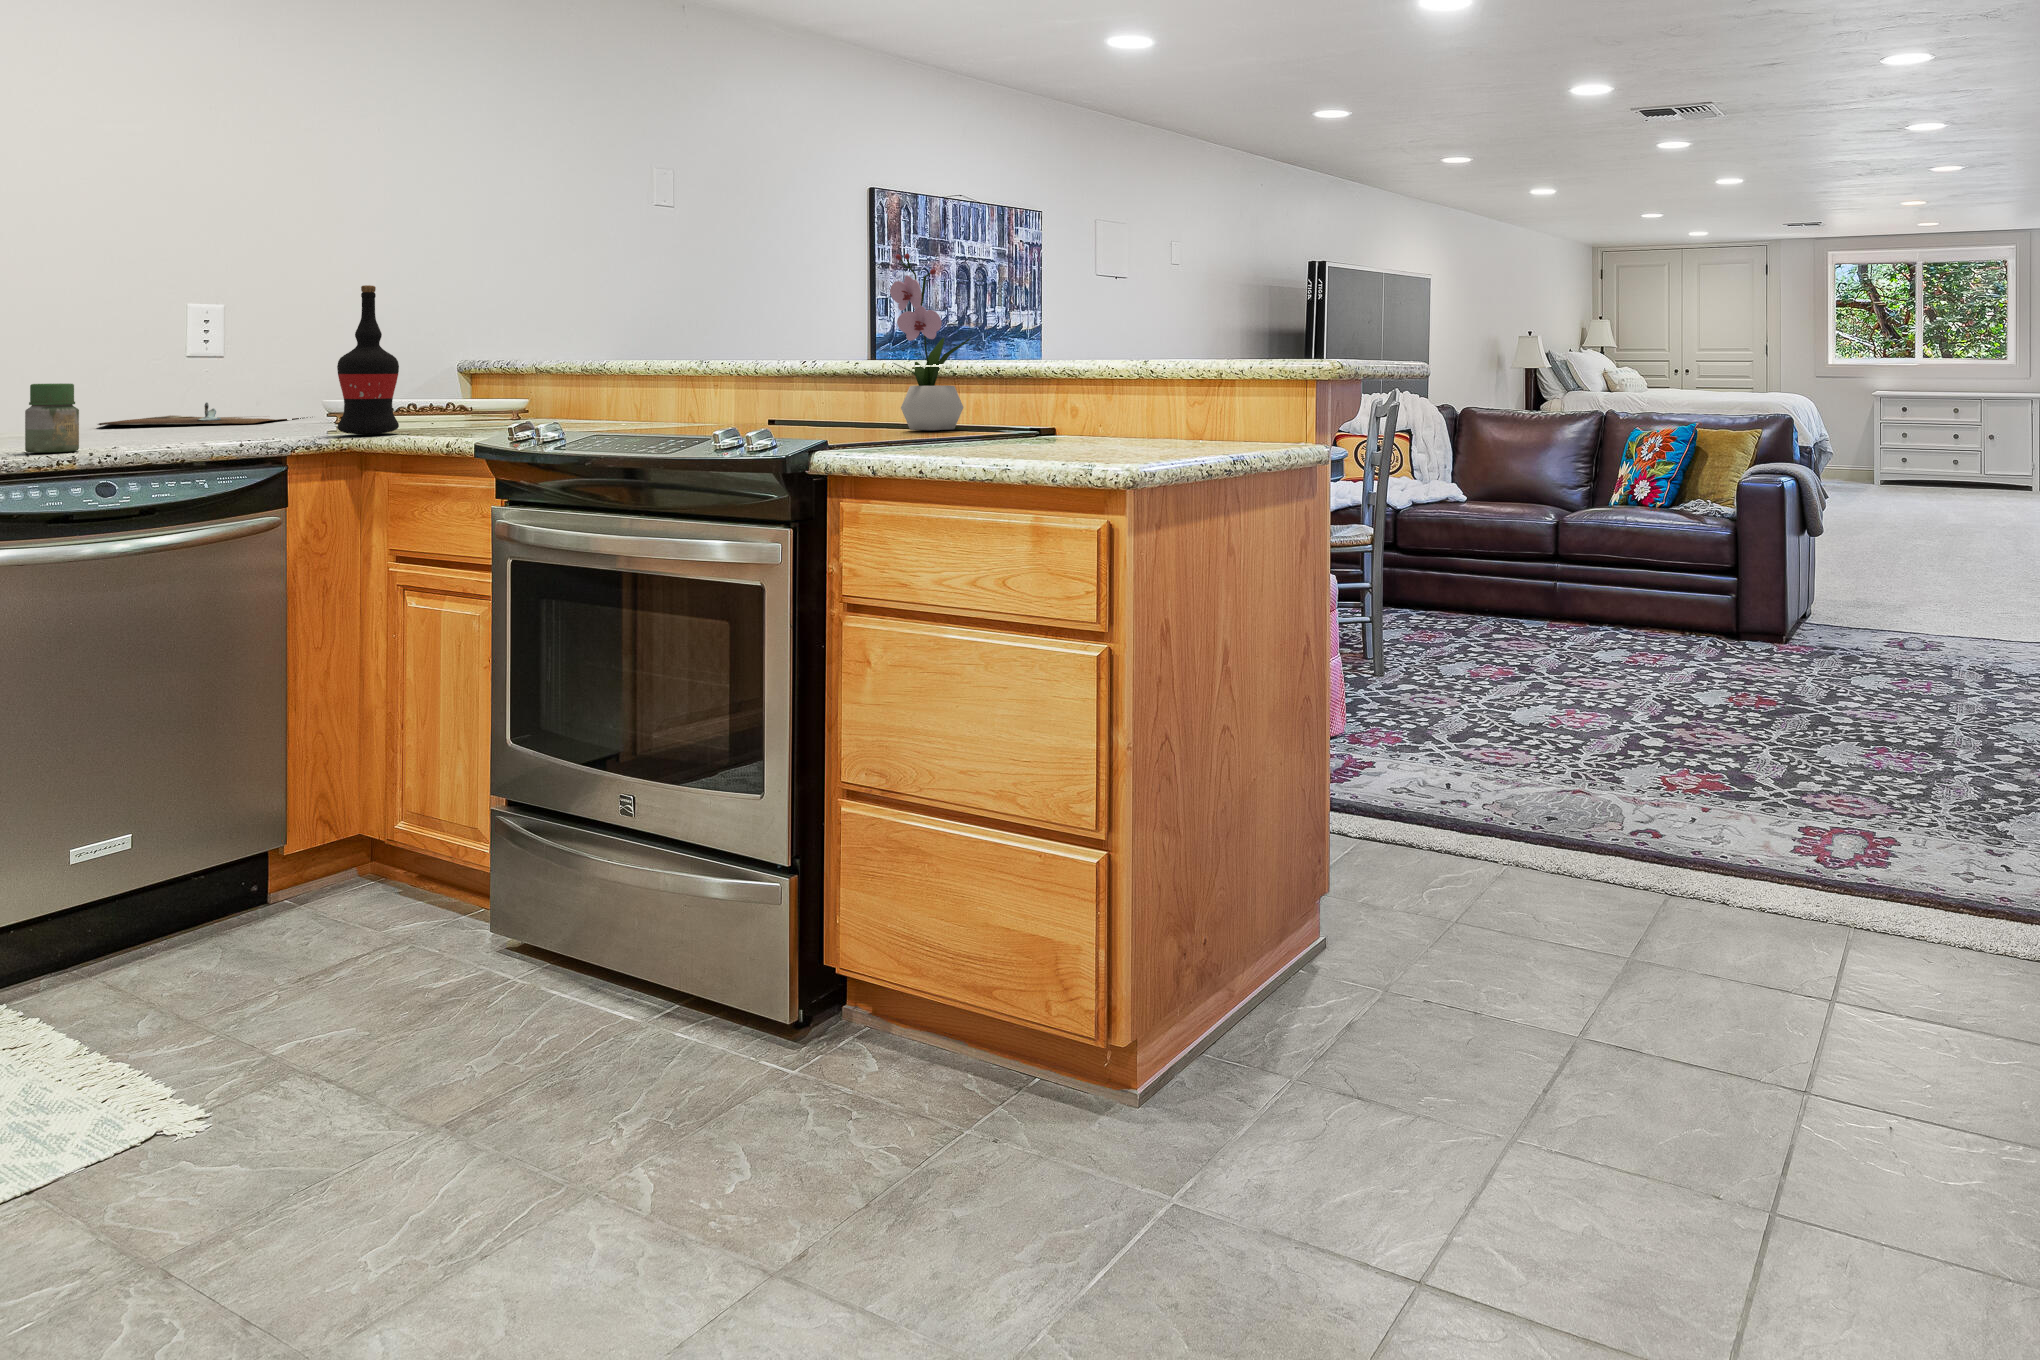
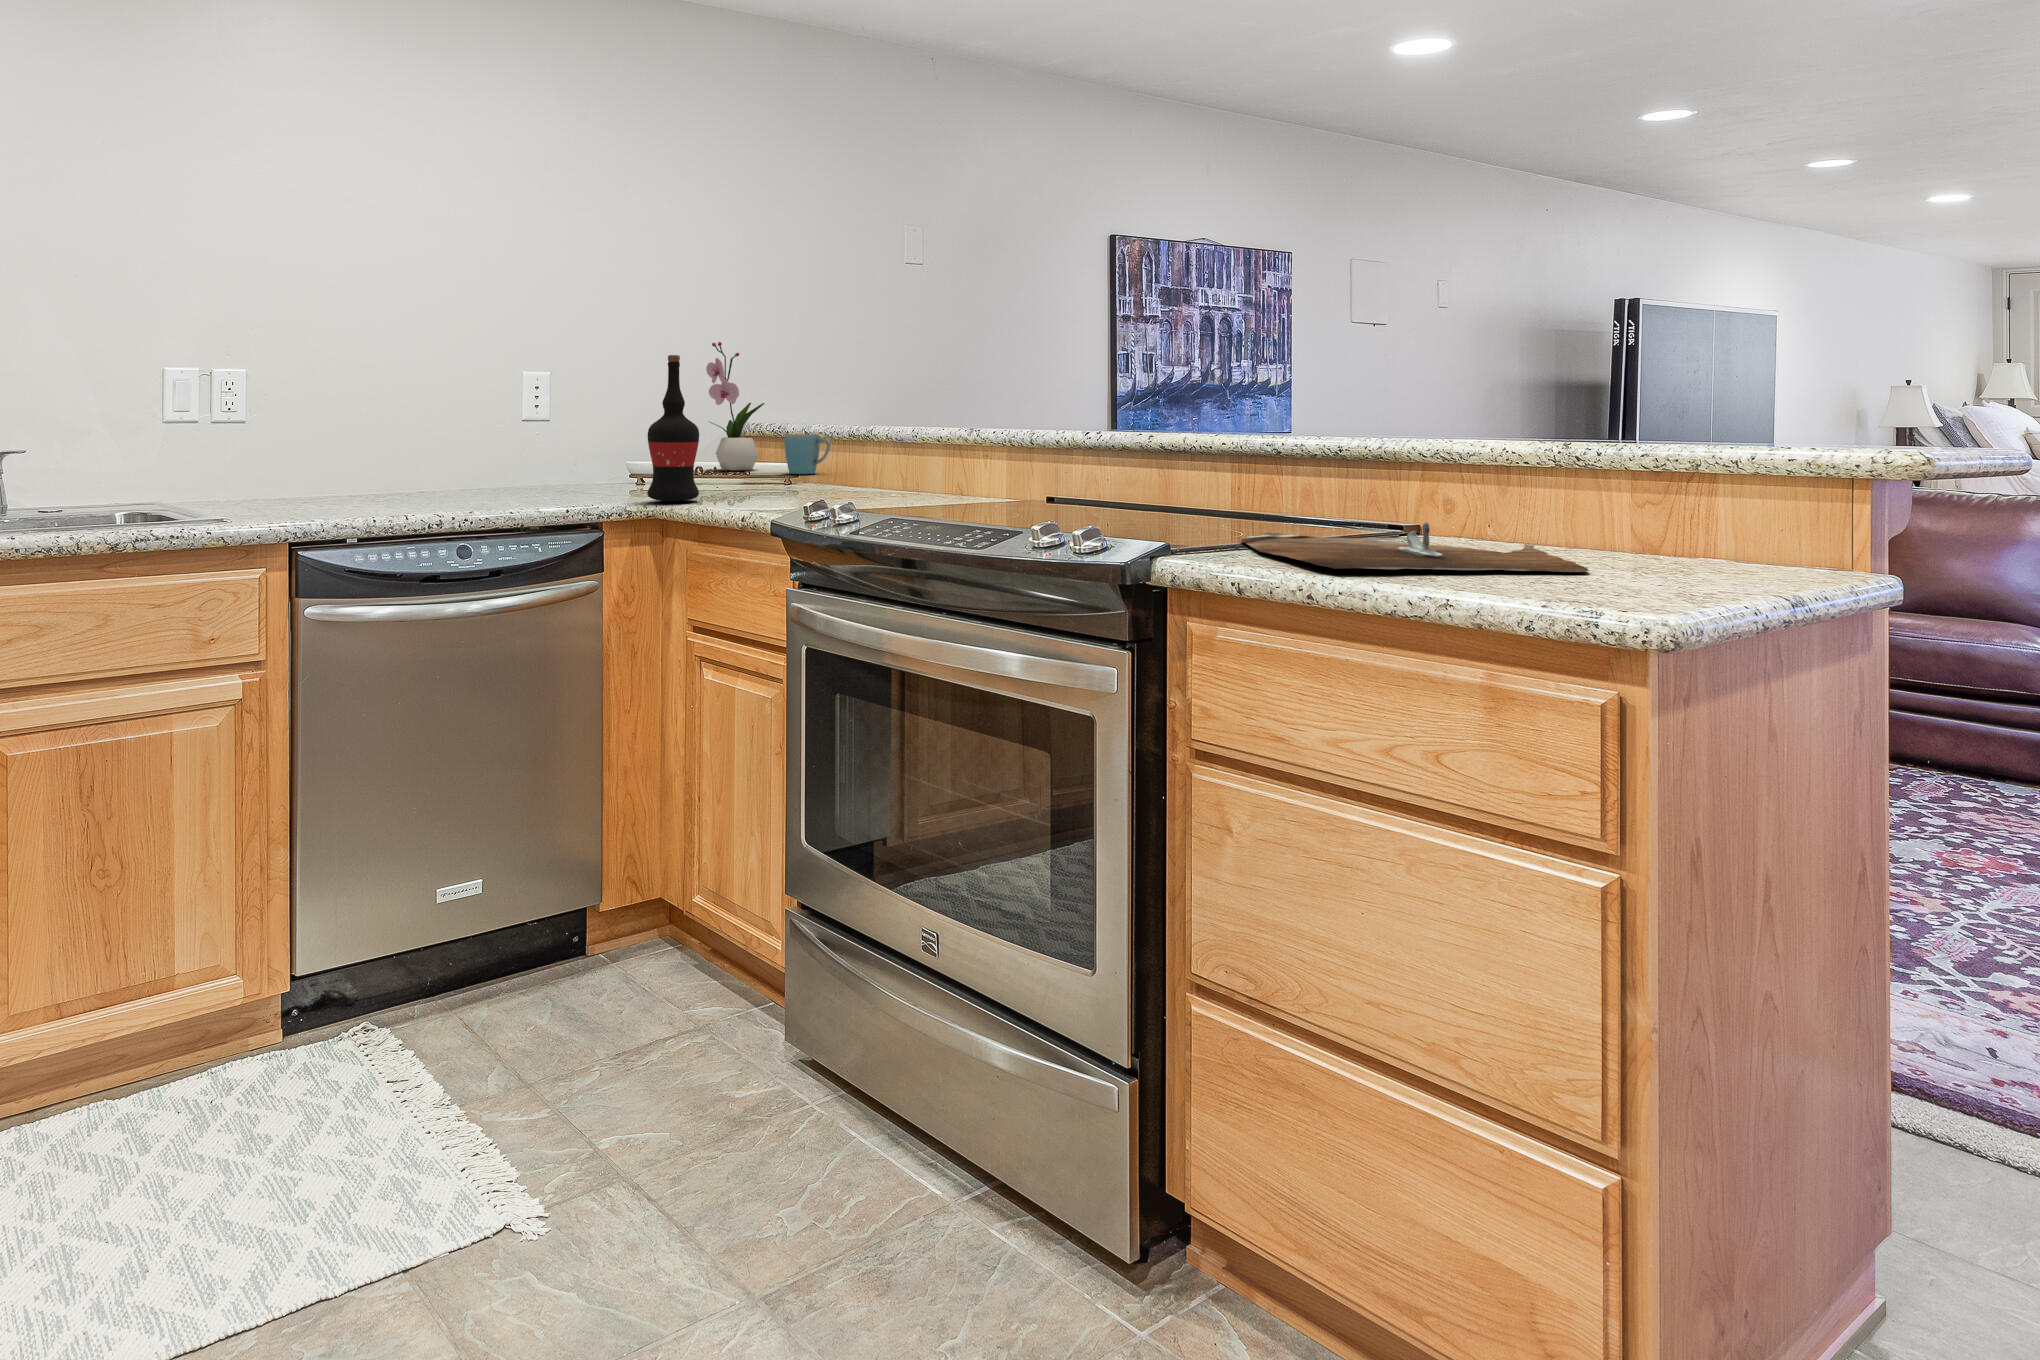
flower arrangement: present [890,254,971,430] -> present [706,342,764,470]
mug: none [506,372,557,411] -> present [785,434,830,474]
jar: present [25,383,79,453] -> none [405,451,445,515]
cutting board: present [98,402,283,425] -> present [1240,522,1588,572]

